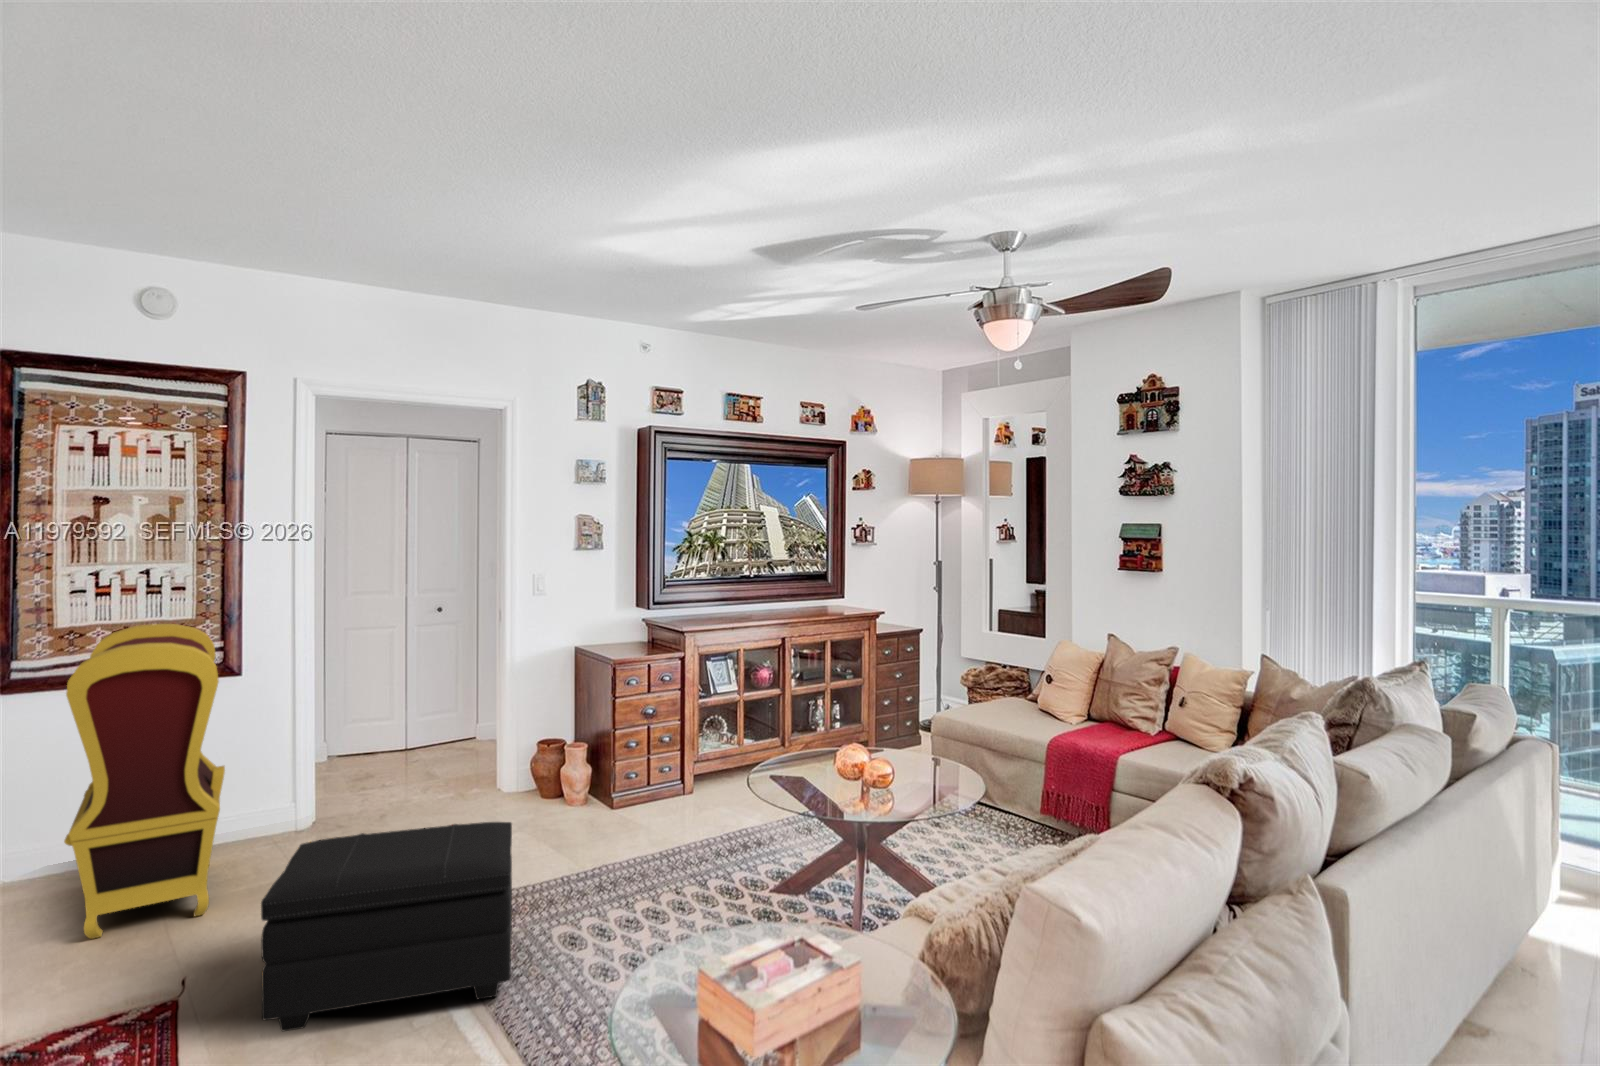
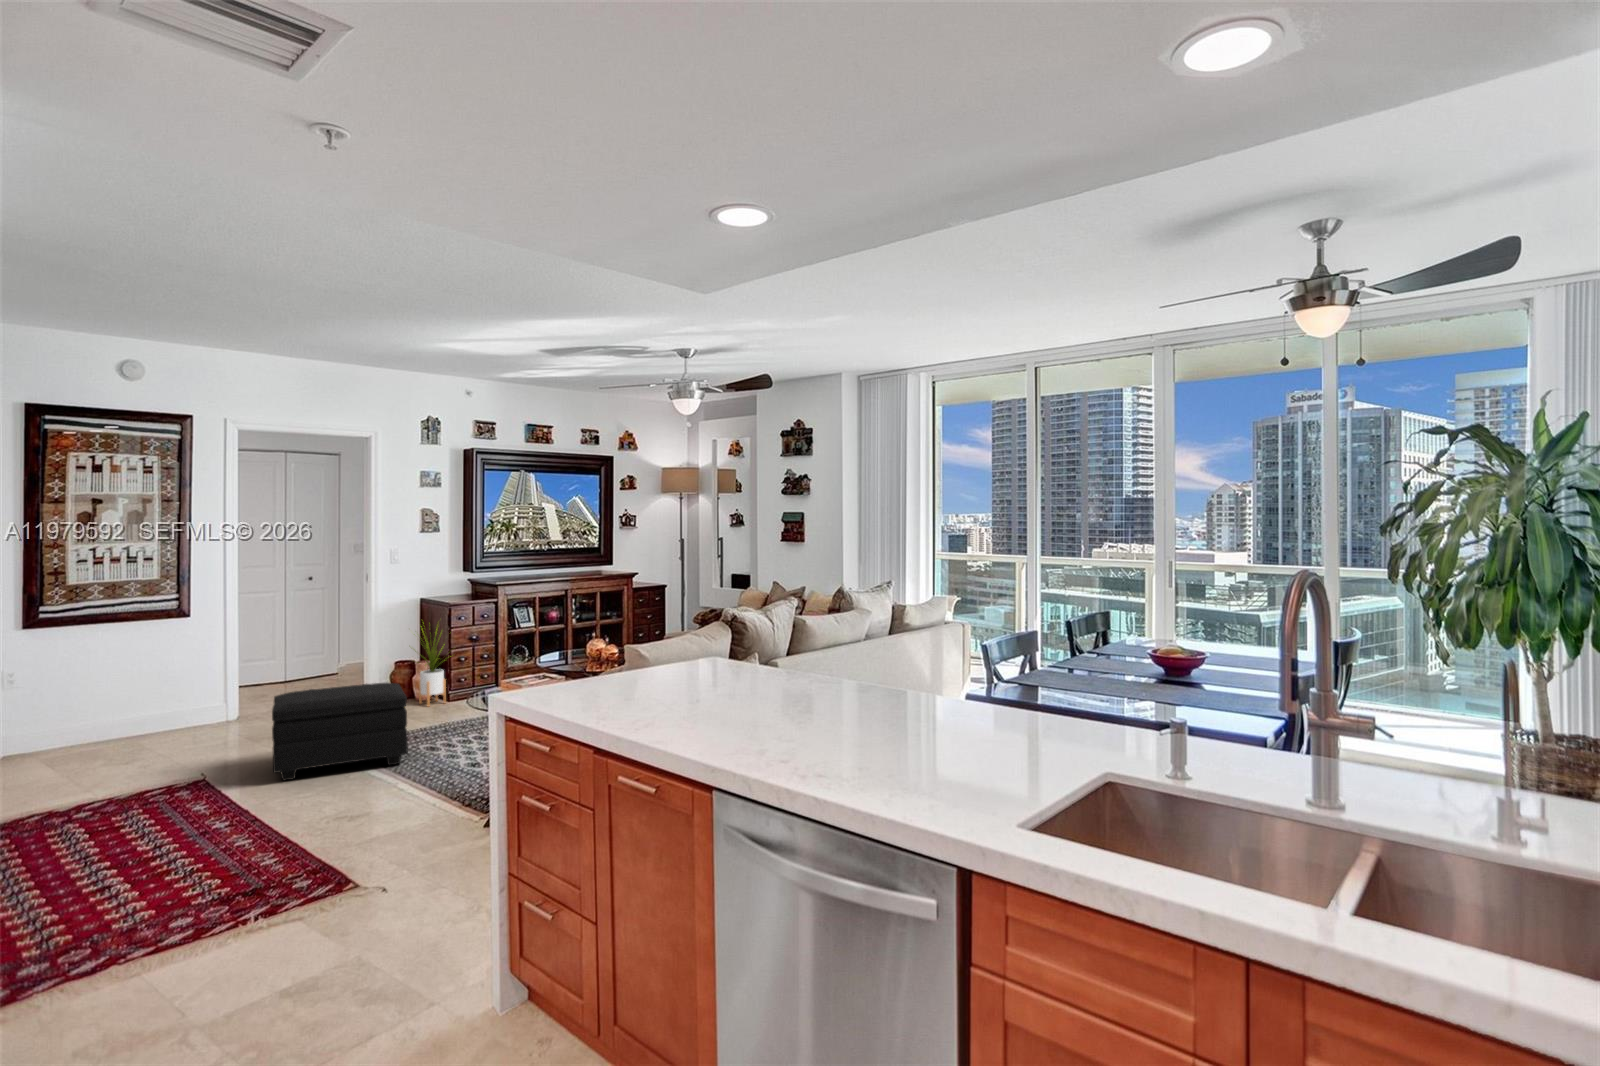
armchair: present [64,624,225,939] -> none [94,582,207,765]
house plant: none [547,682,621,822] -> present [419,625,446,706]

